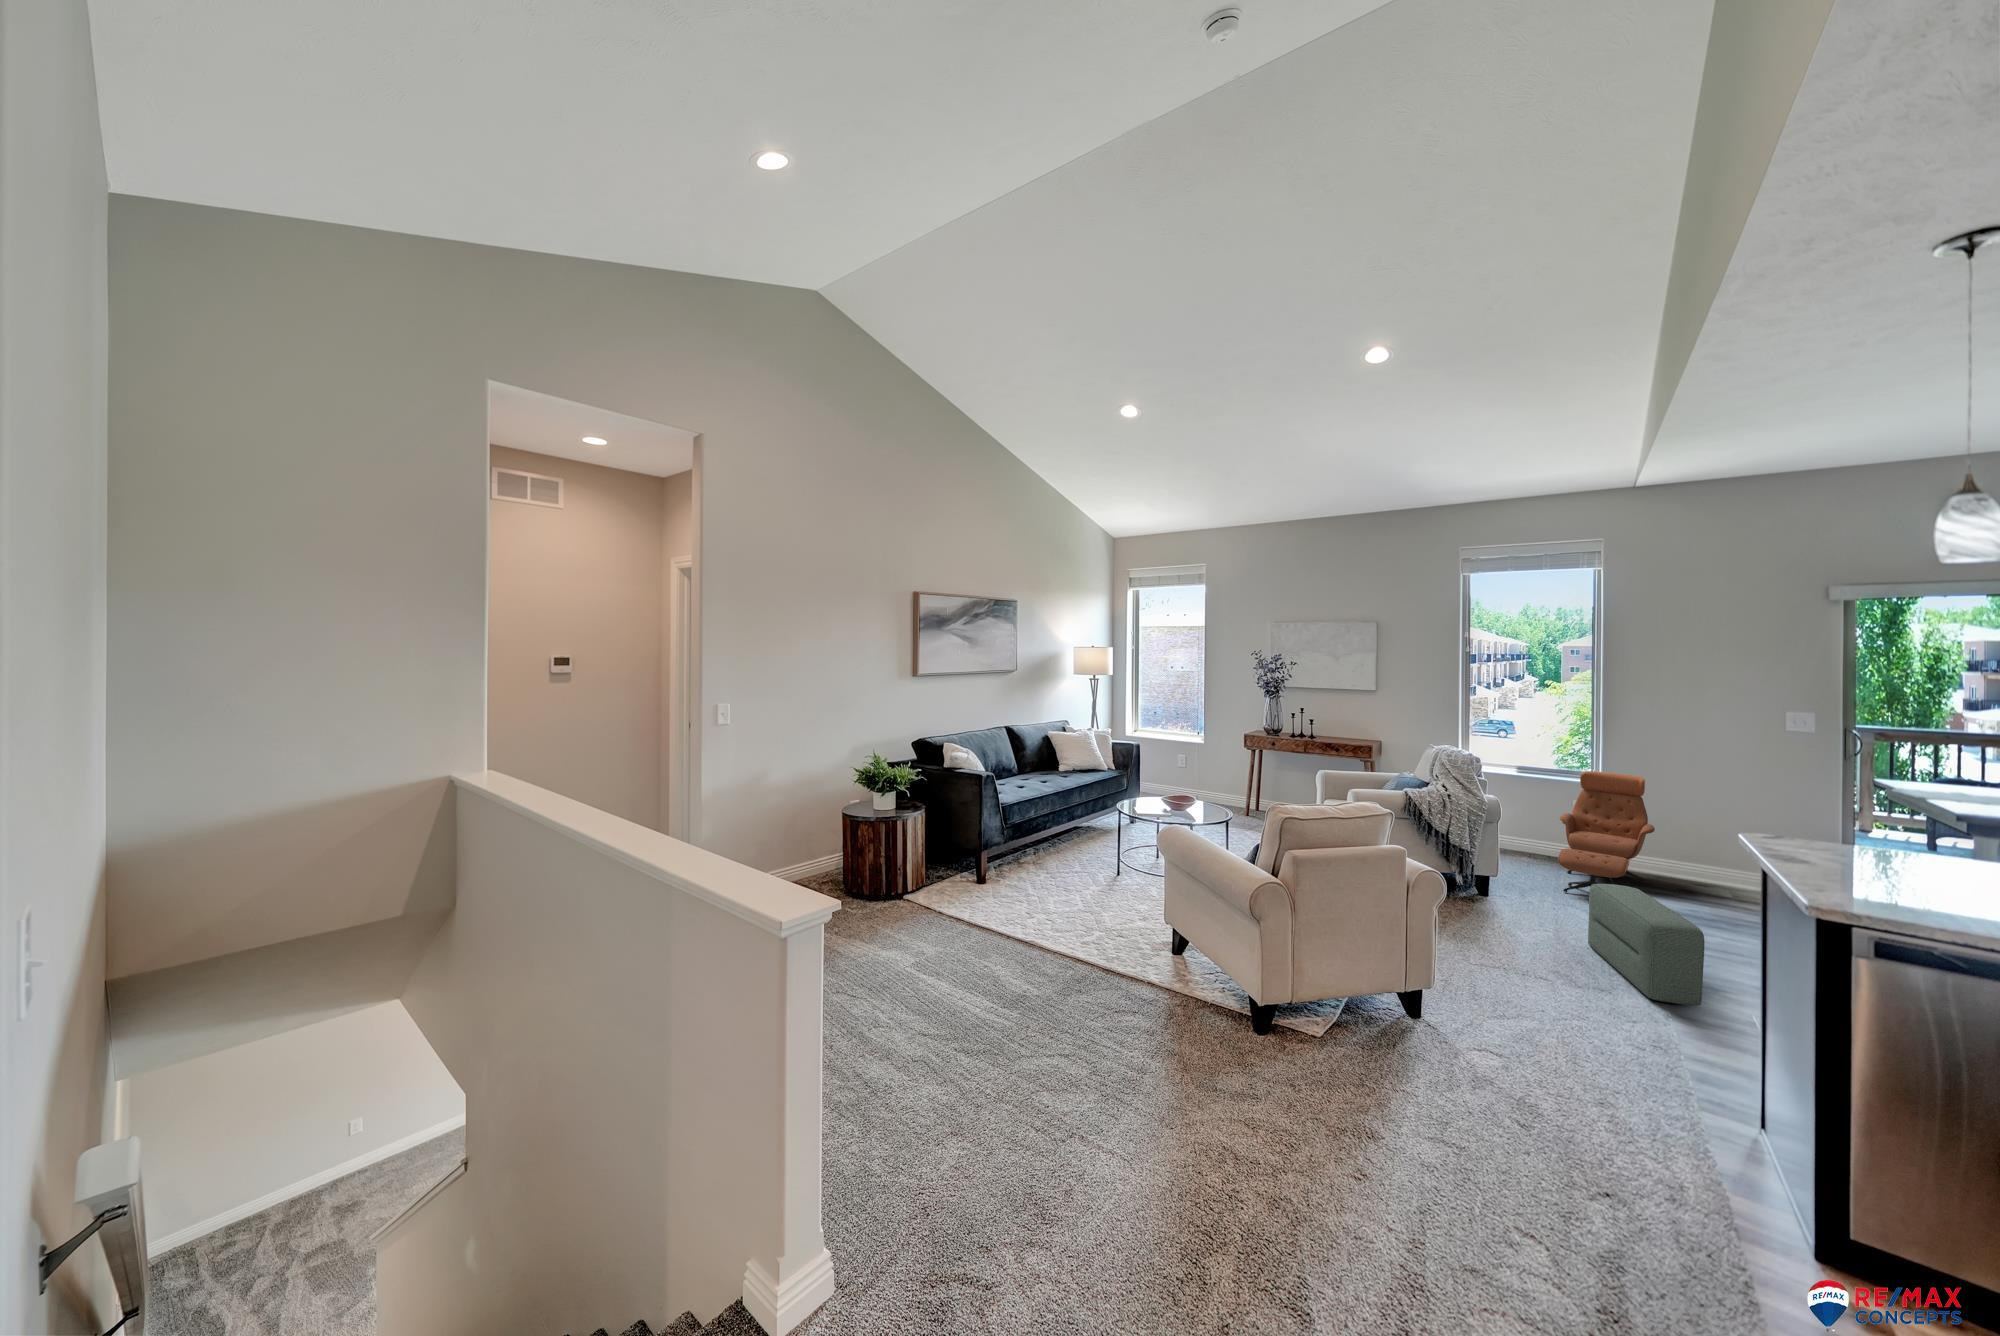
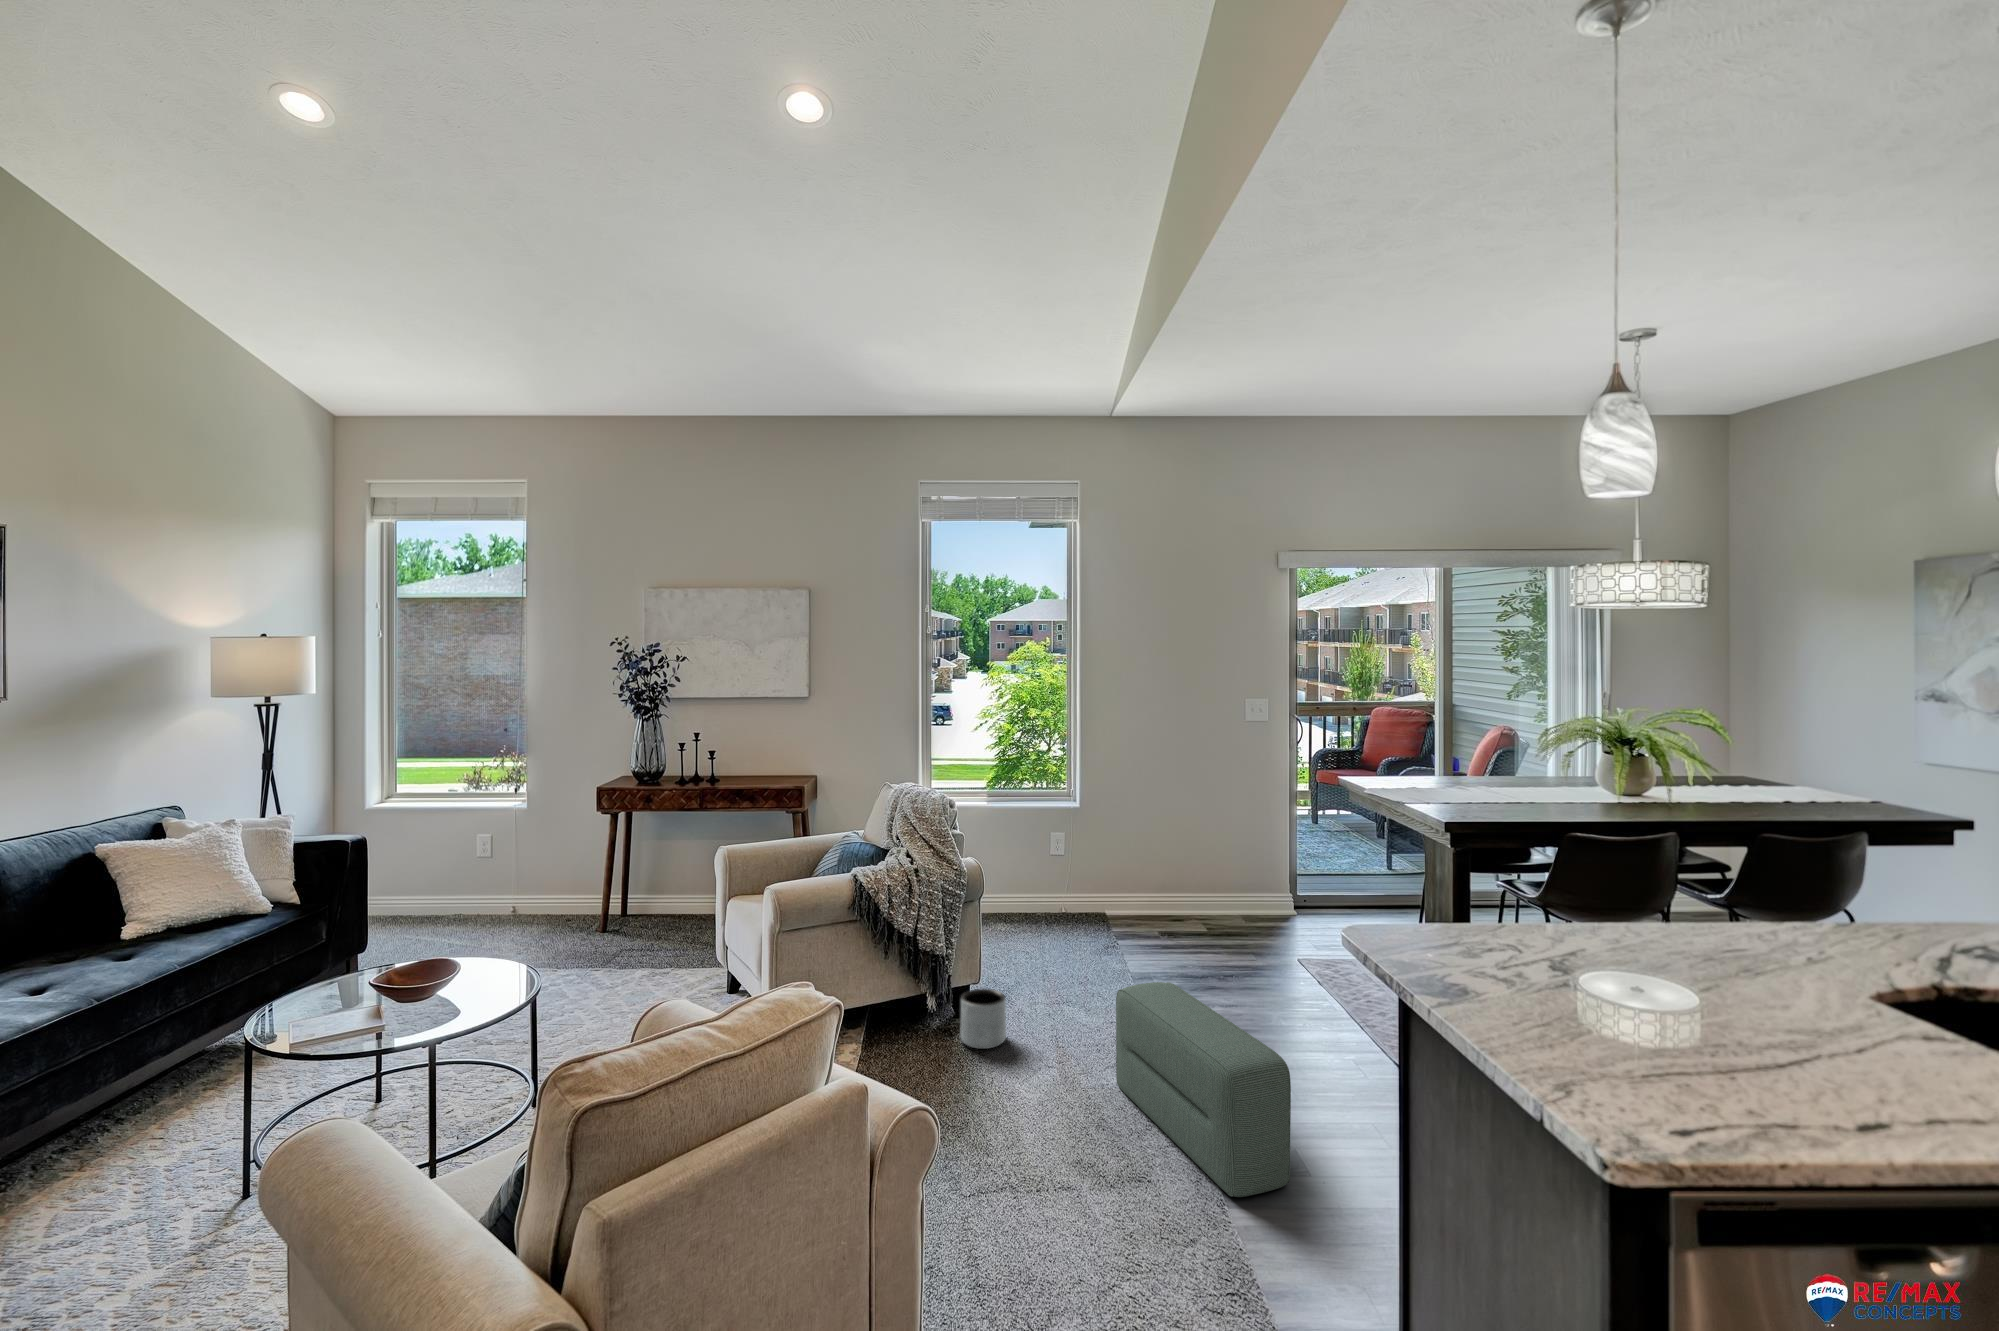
lounge chair: present [1558,771,1655,892] -> none [1041,793,1140,984]
planter: none [1477,876,1511,911] -> present [960,989,1006,1049]

